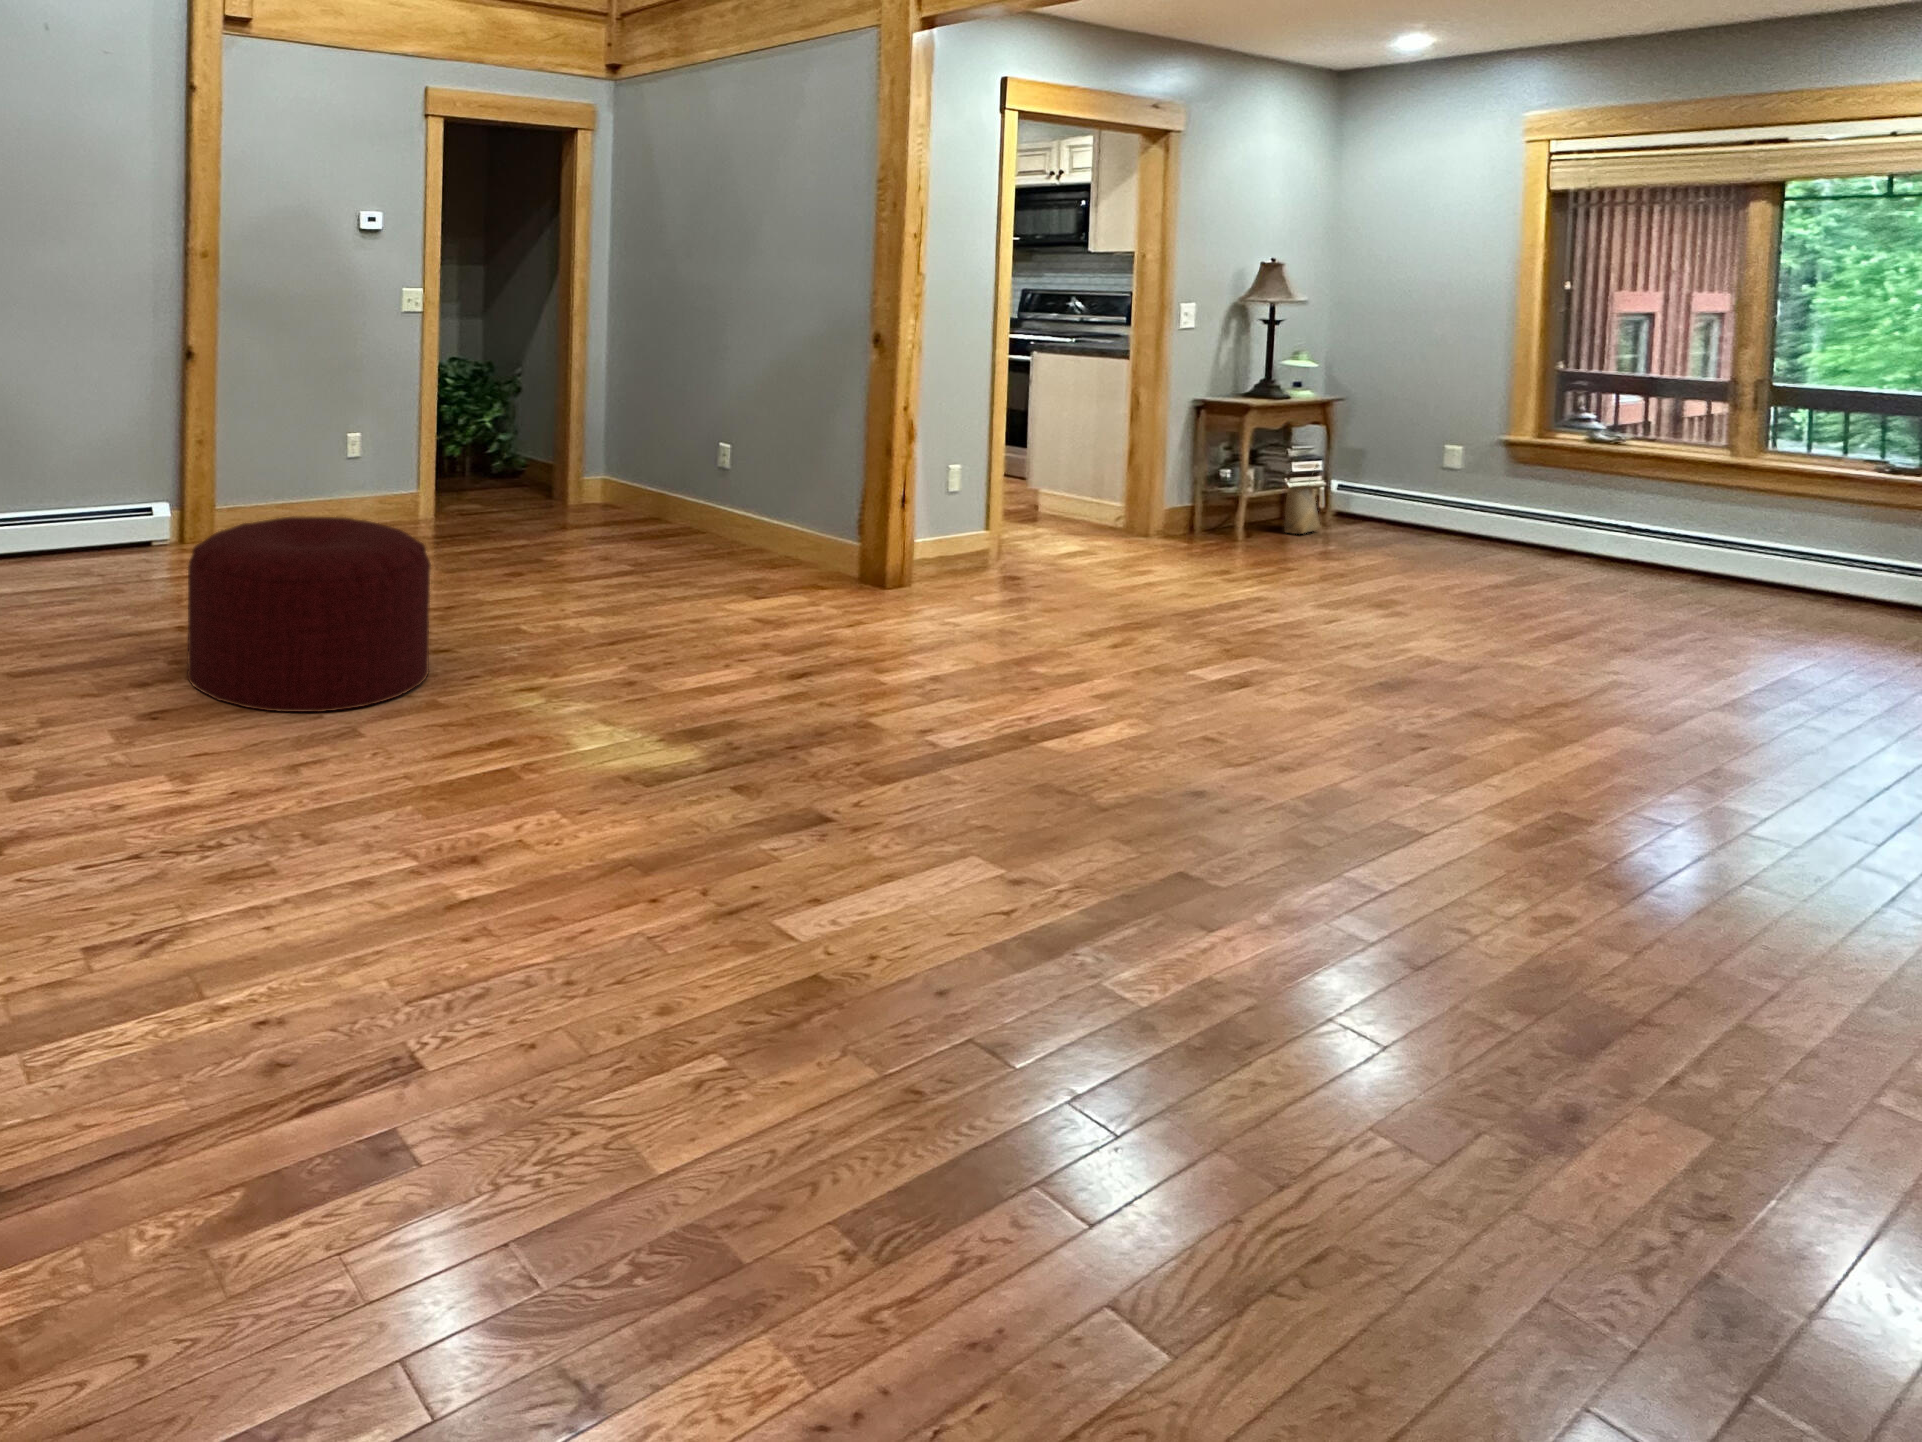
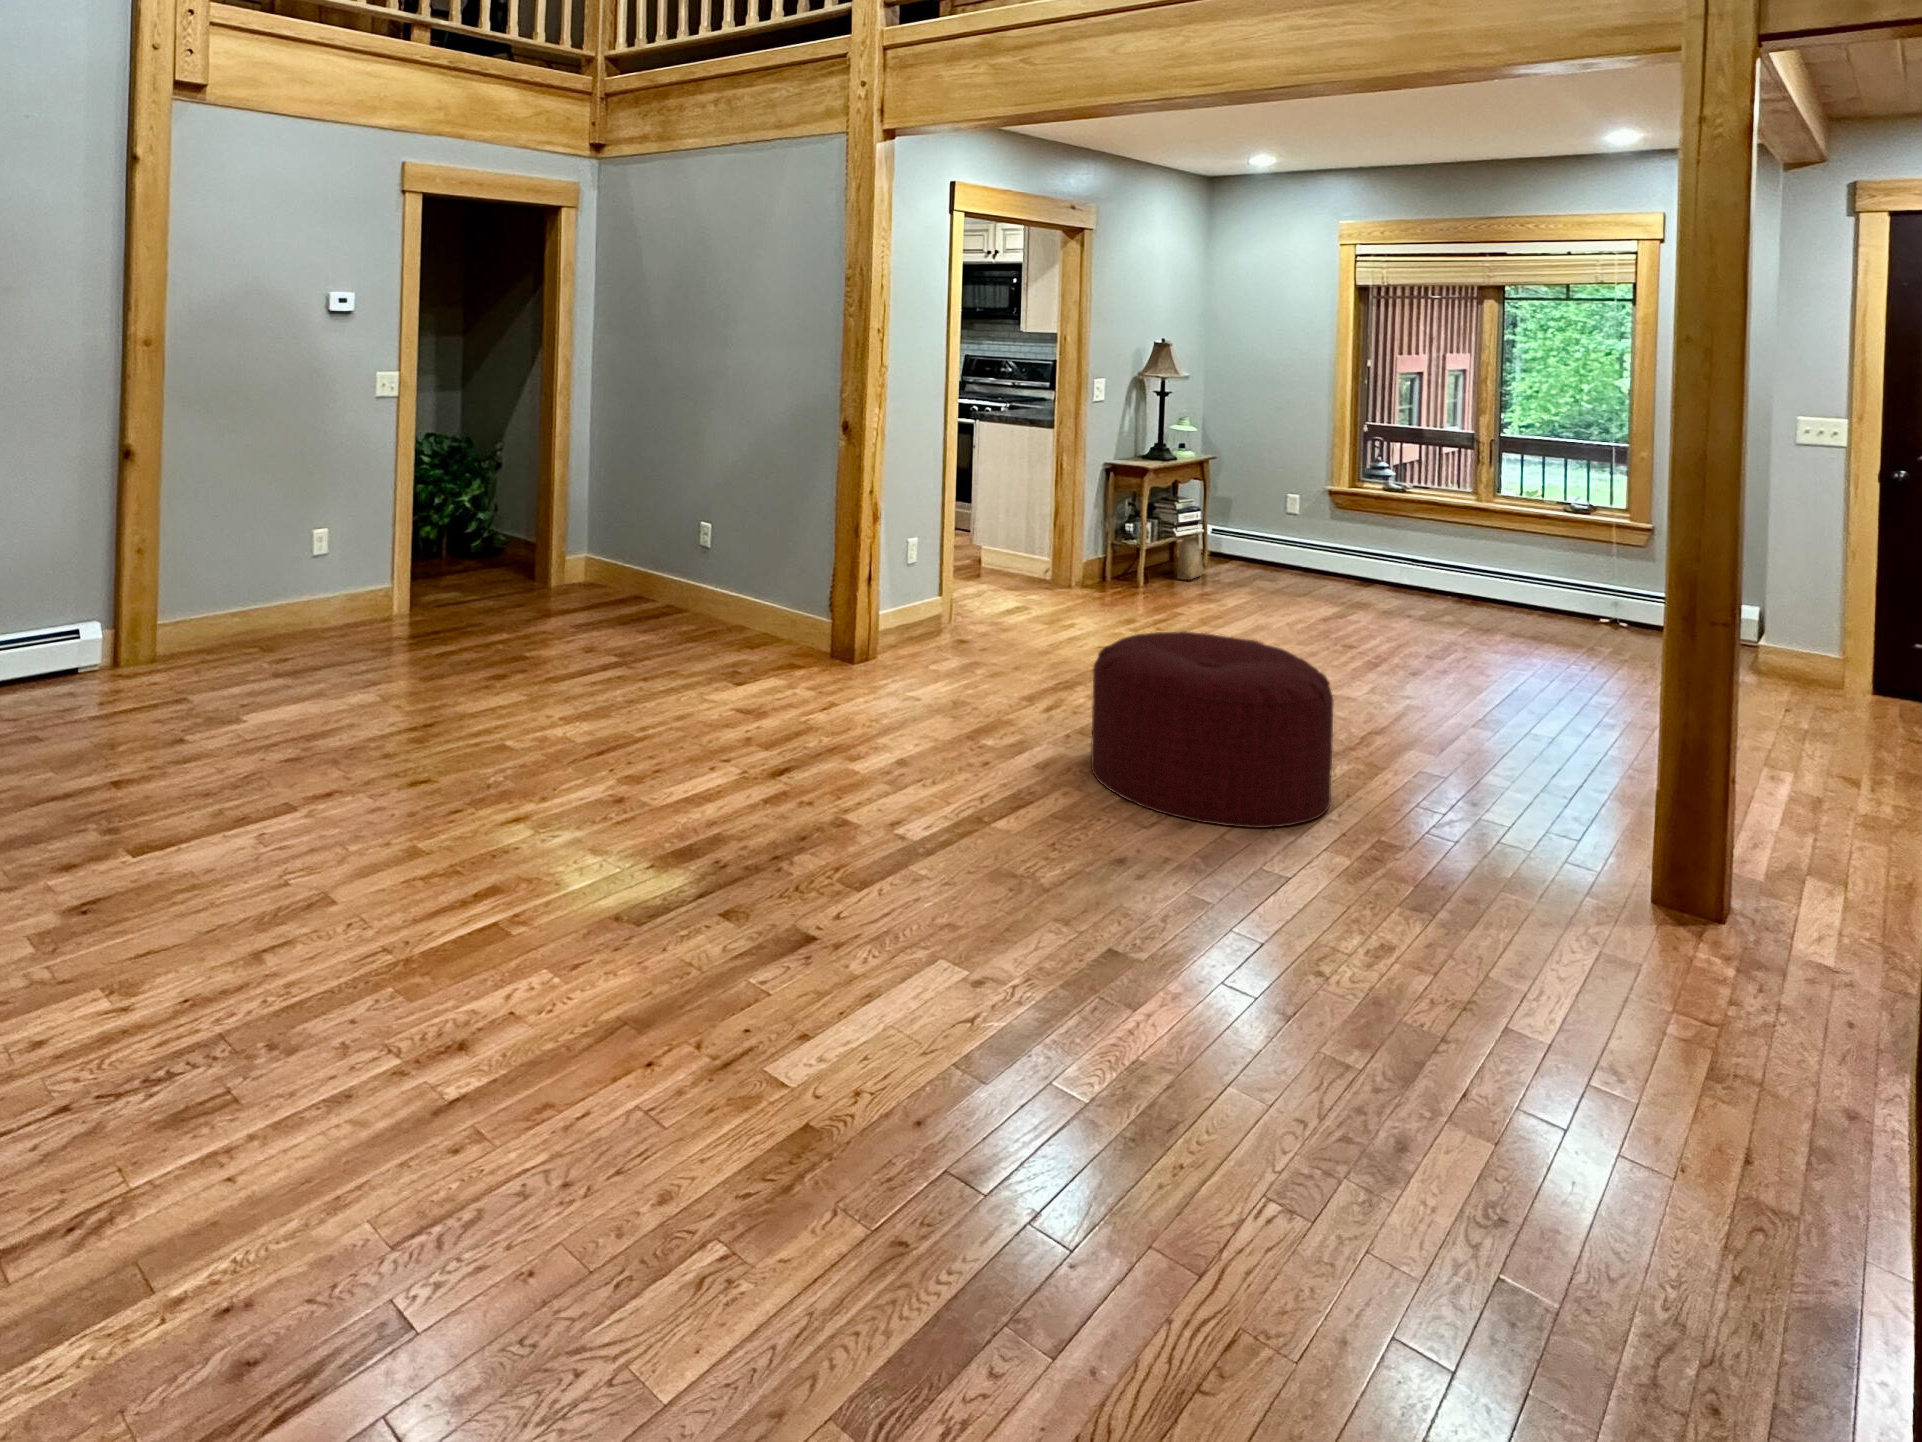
ottoman: present [187,517,431,712] -> present [1091,631,1333,828]

